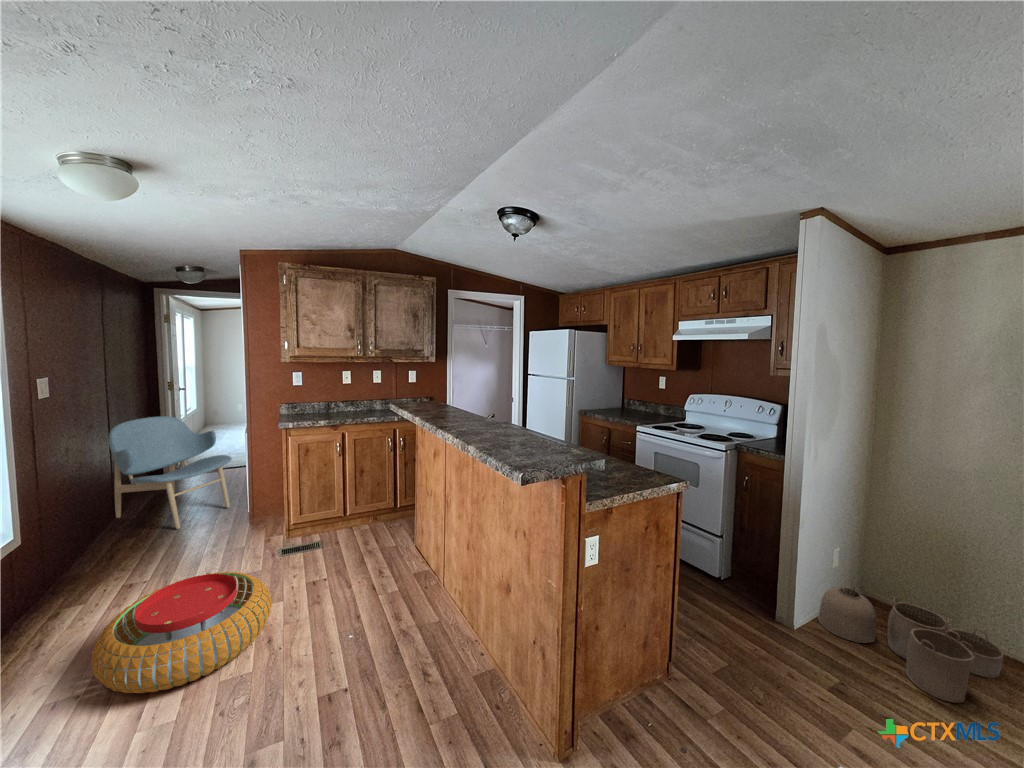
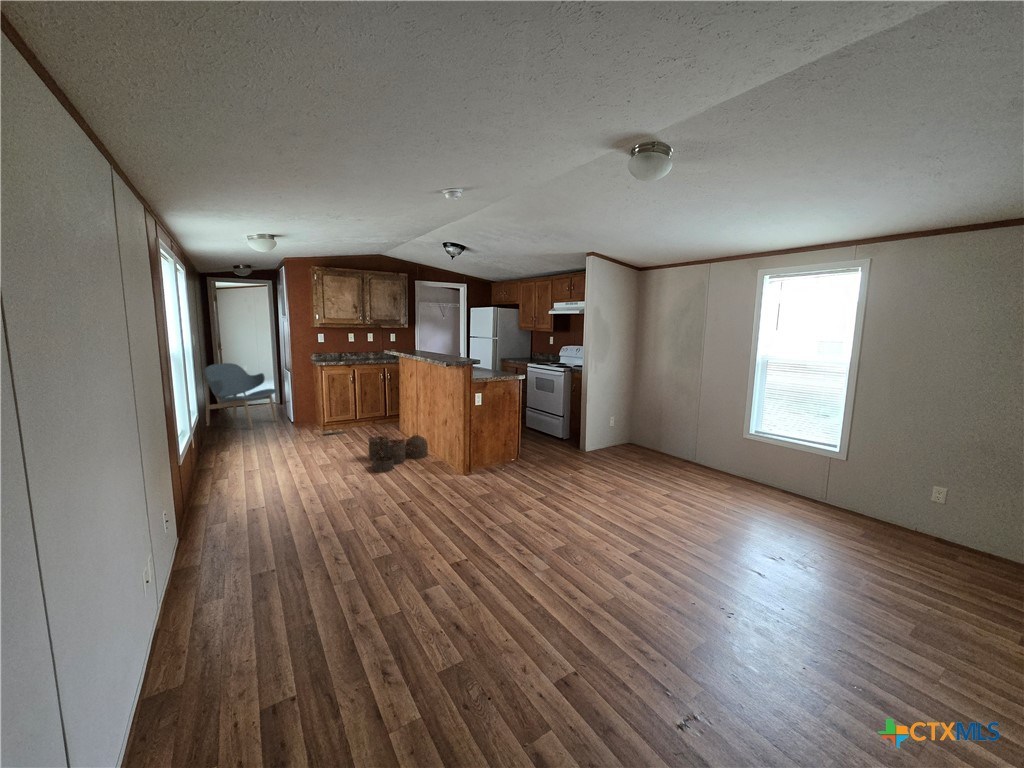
pouf: present [91,572,271,693] -> none [254,431,331,469]
woven basket: present [818,587,1004,703] -> present [368,435,428,472]

